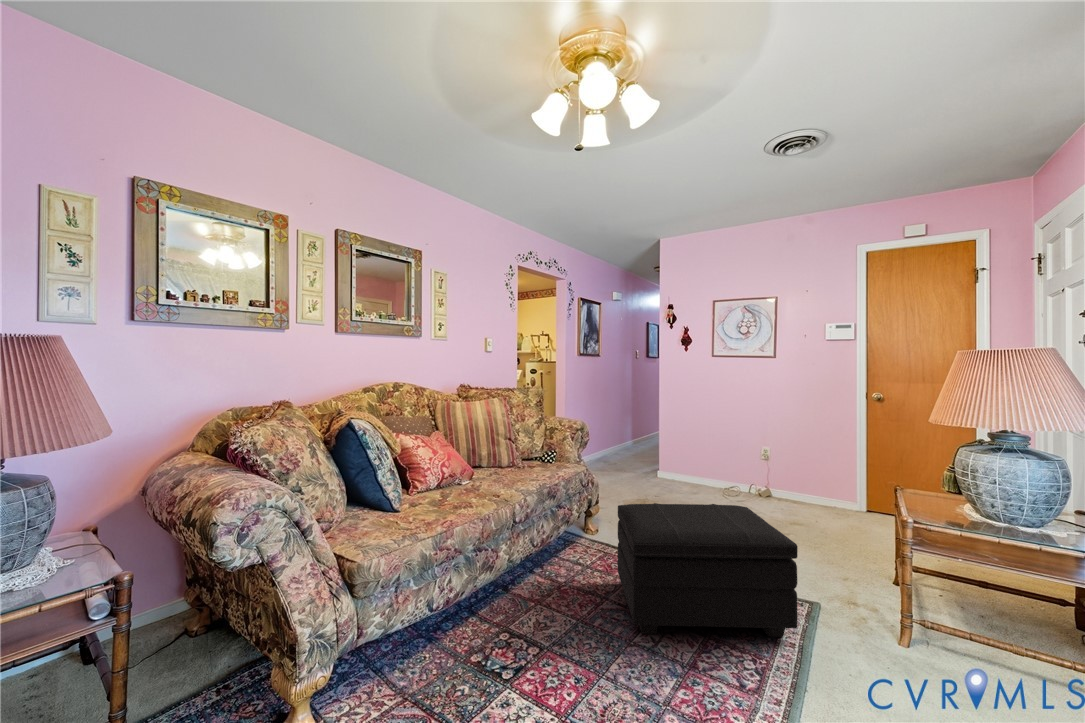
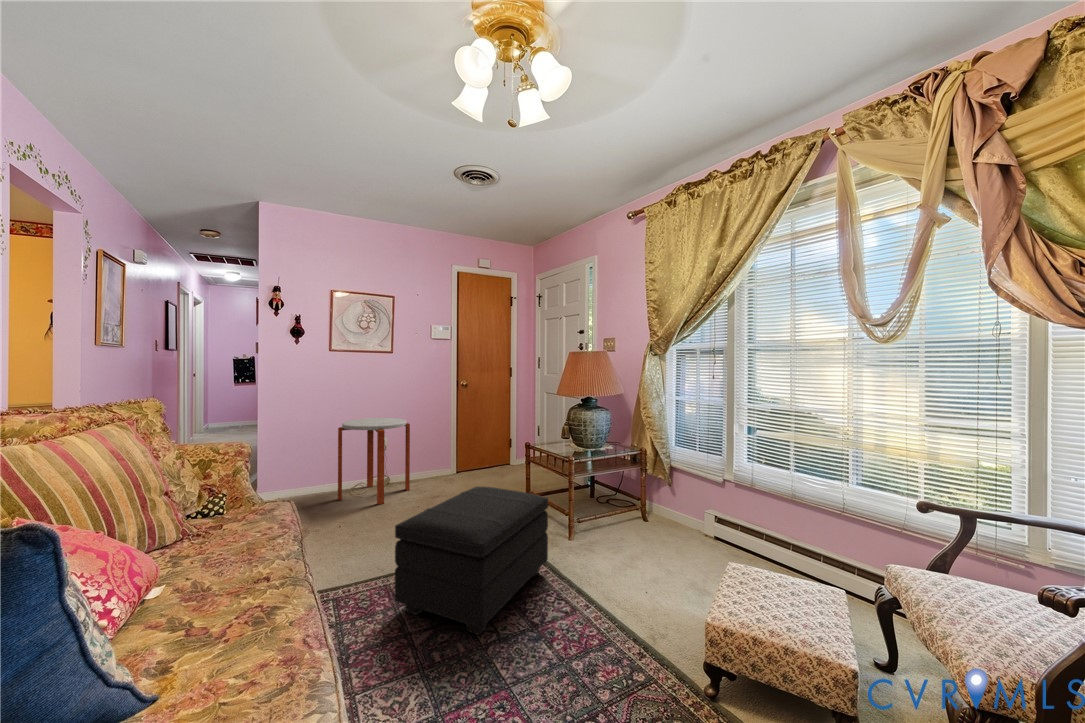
side table: none [706,423,780,509] -> present [338,418,410,504]

